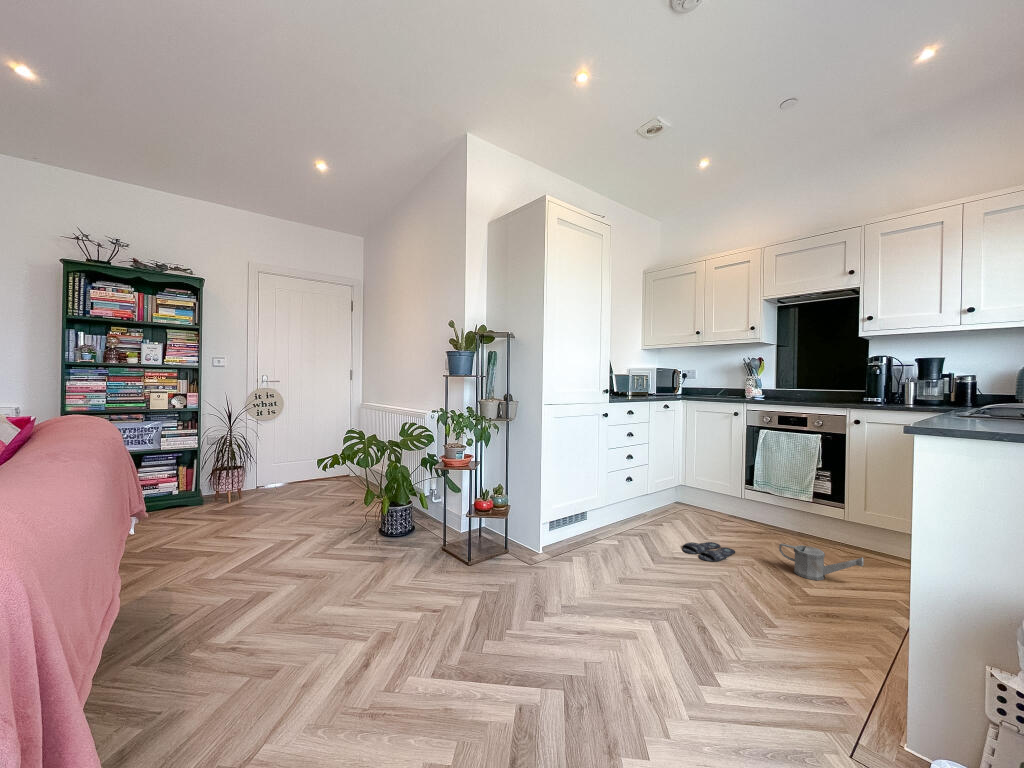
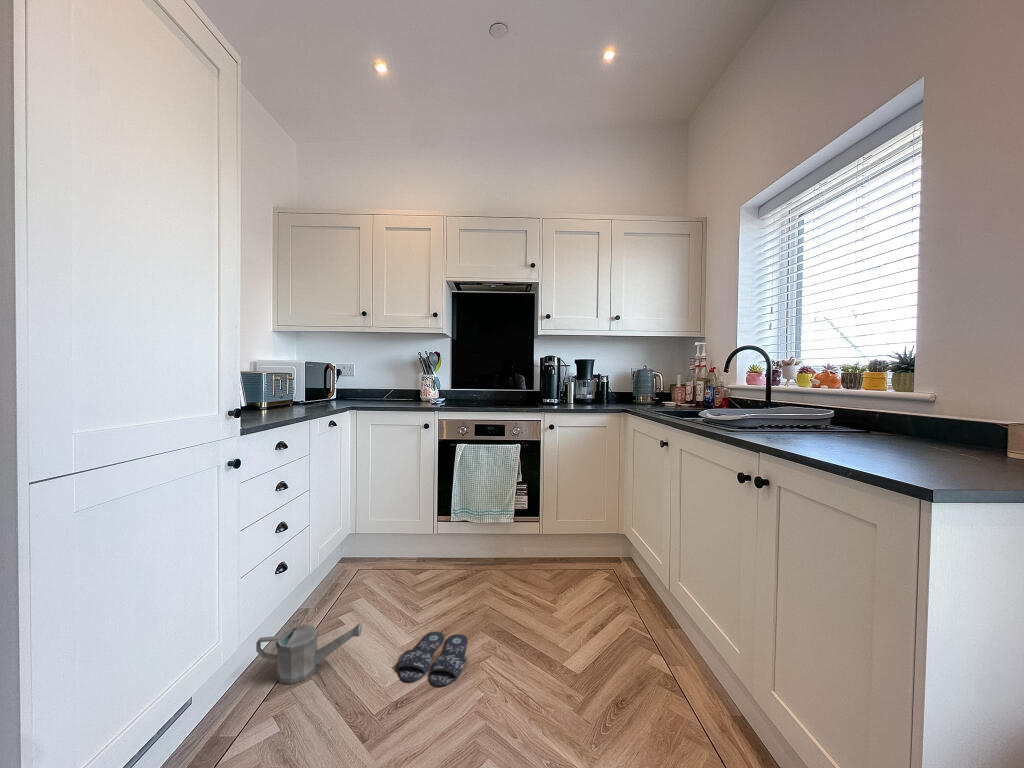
watering can: present [779,543,864,580] -> present [256,623,362,684]

